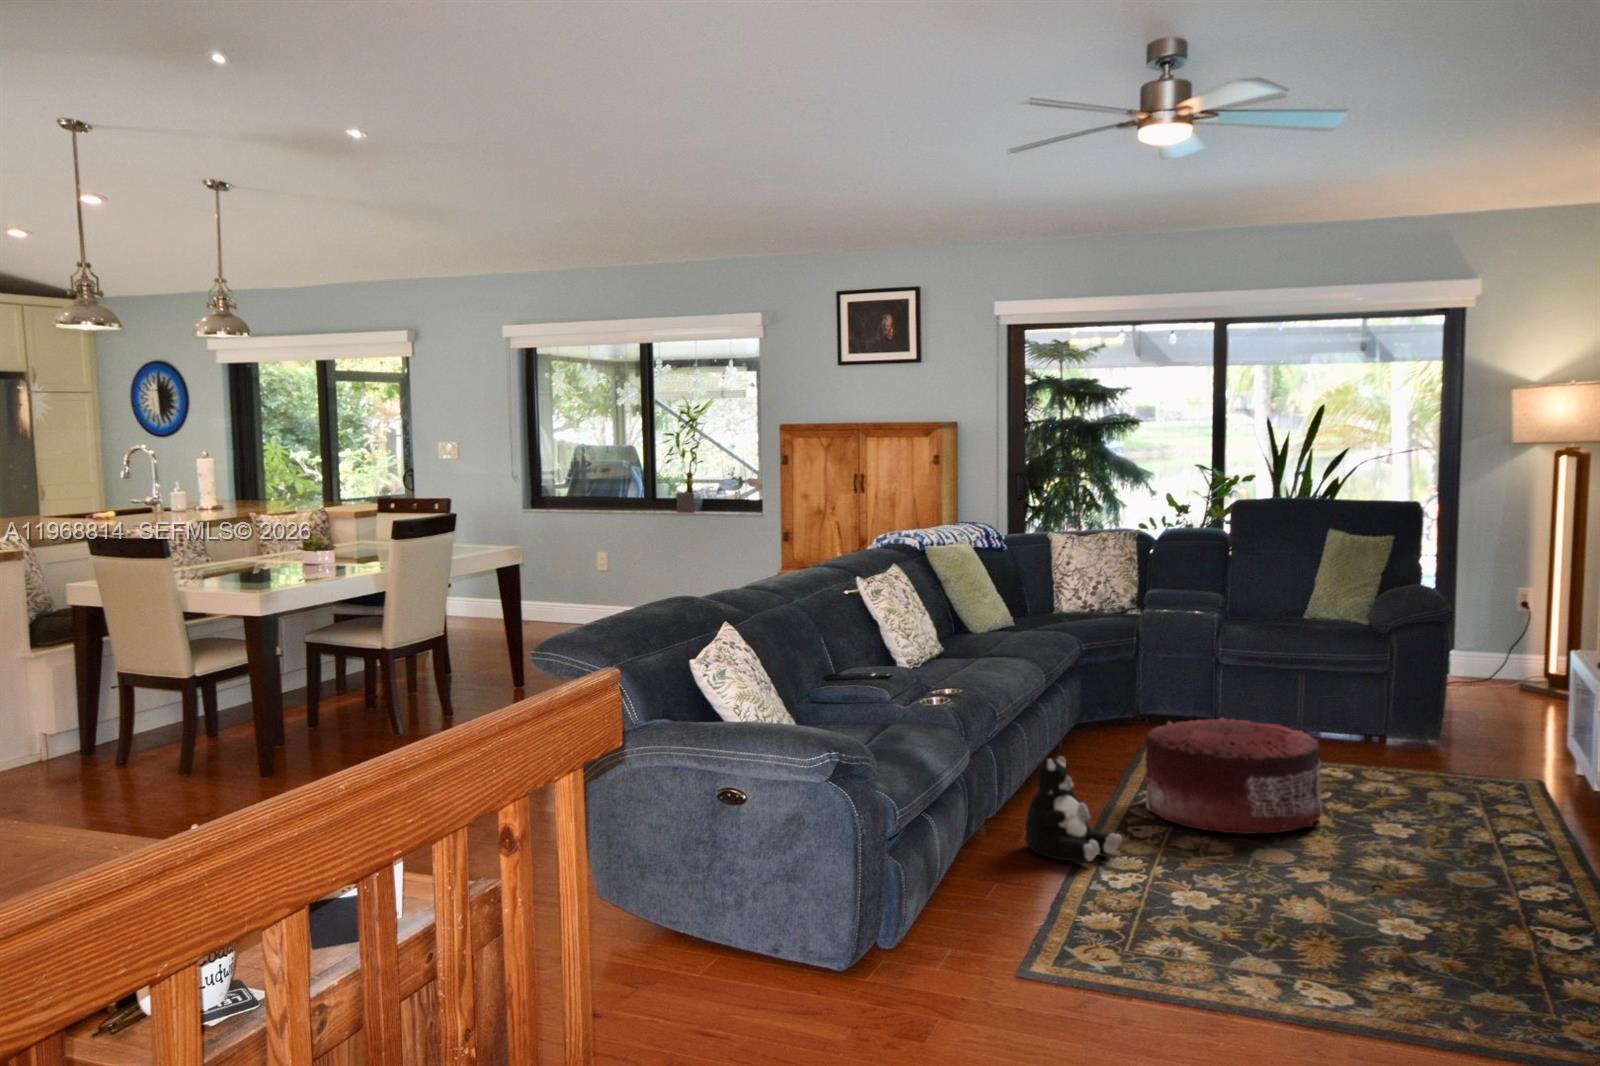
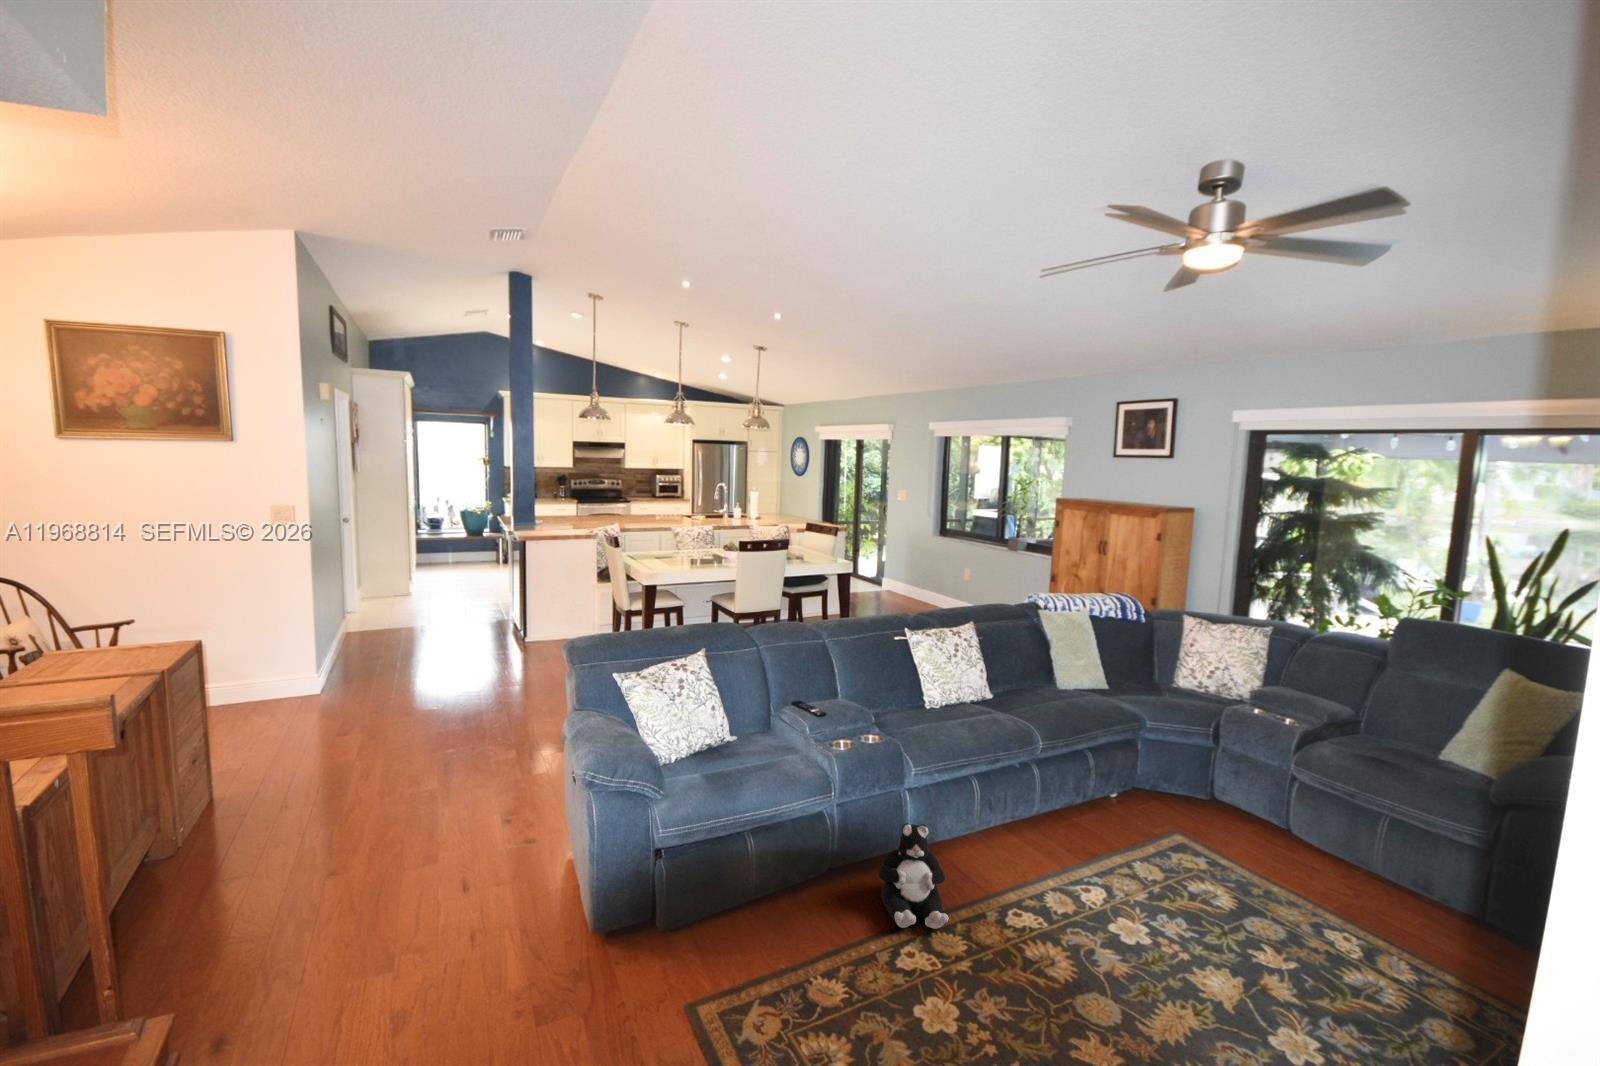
pouf: present [1145,718,1322,834] -> none [1042,823,1229,998]

